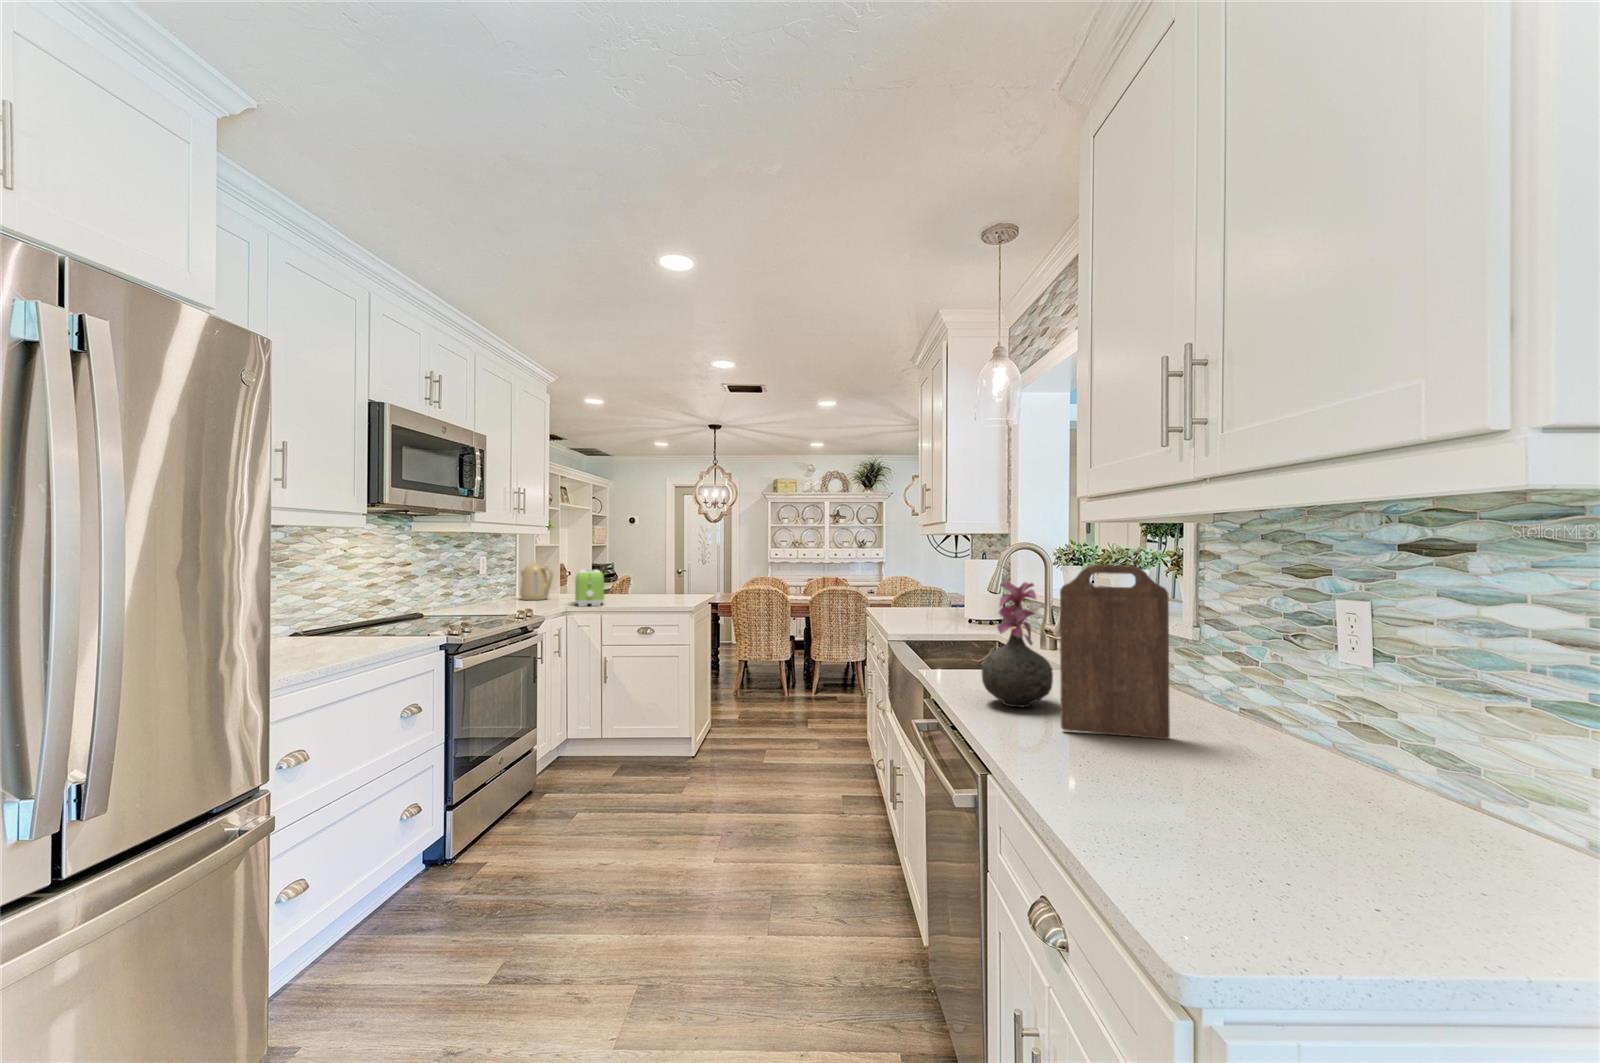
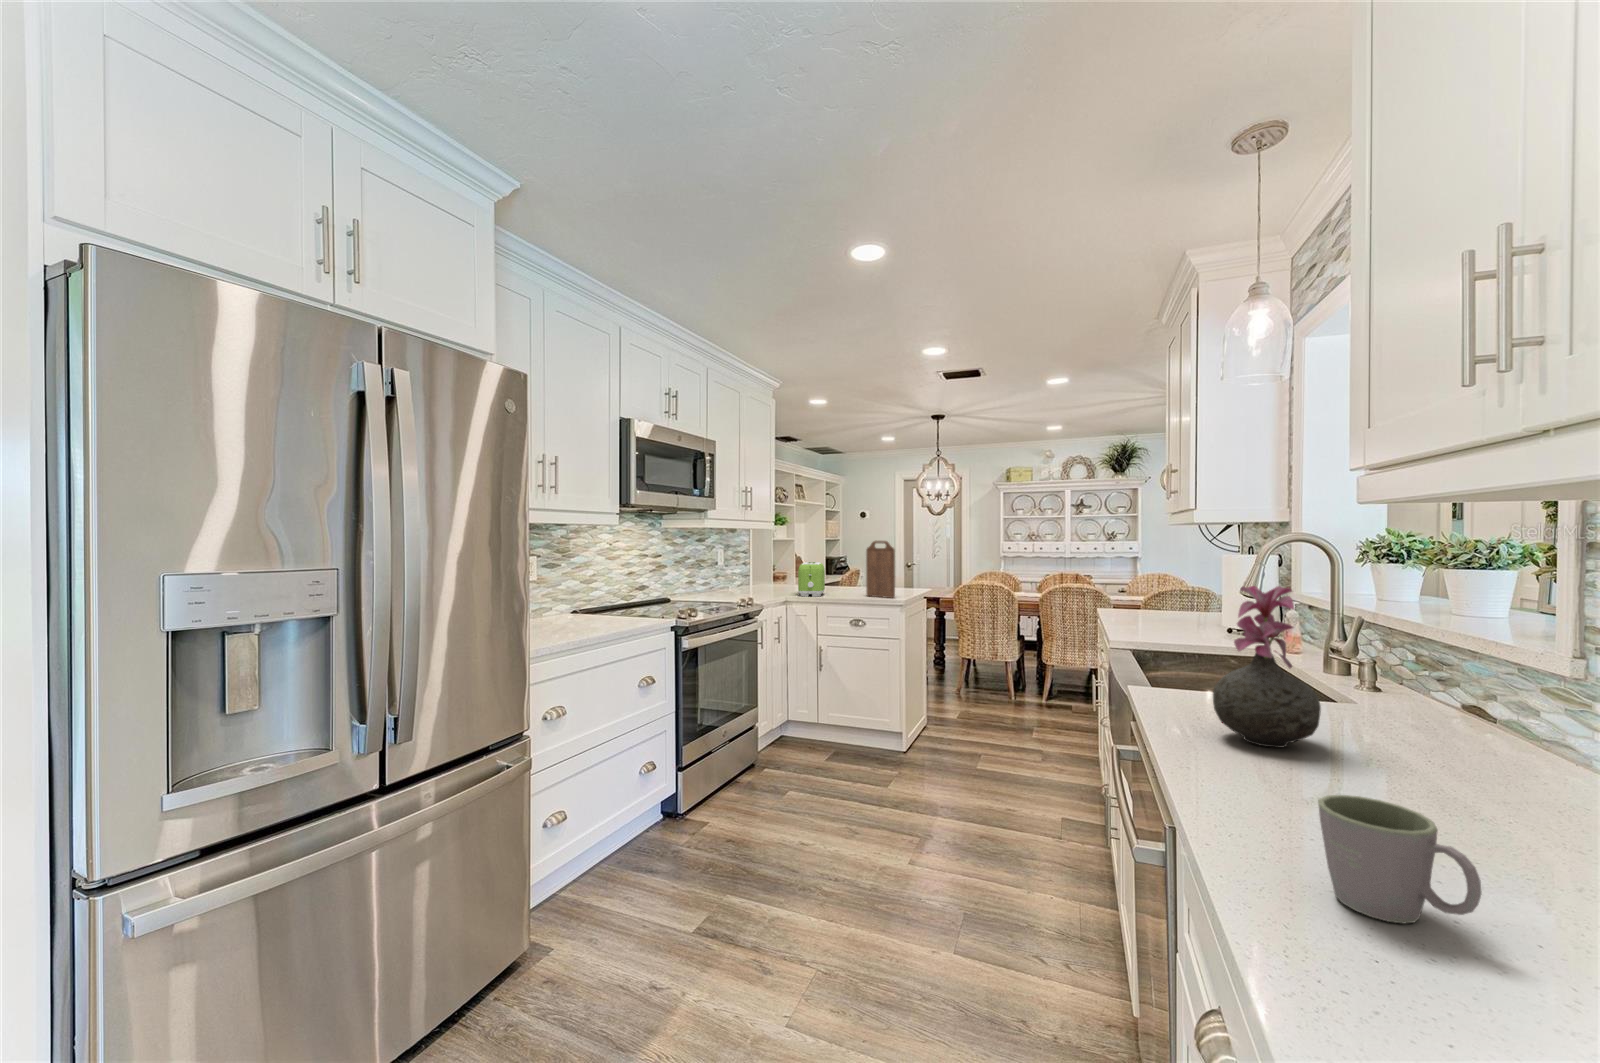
kettle: present [520,563,553,600] -> none [754,555,782,589]
cutting board: present [1060,565,1170,739] -> present [866,541,895,598]
mug: none [1073,728,1166,810] -> present [1318,795,1482,923]

